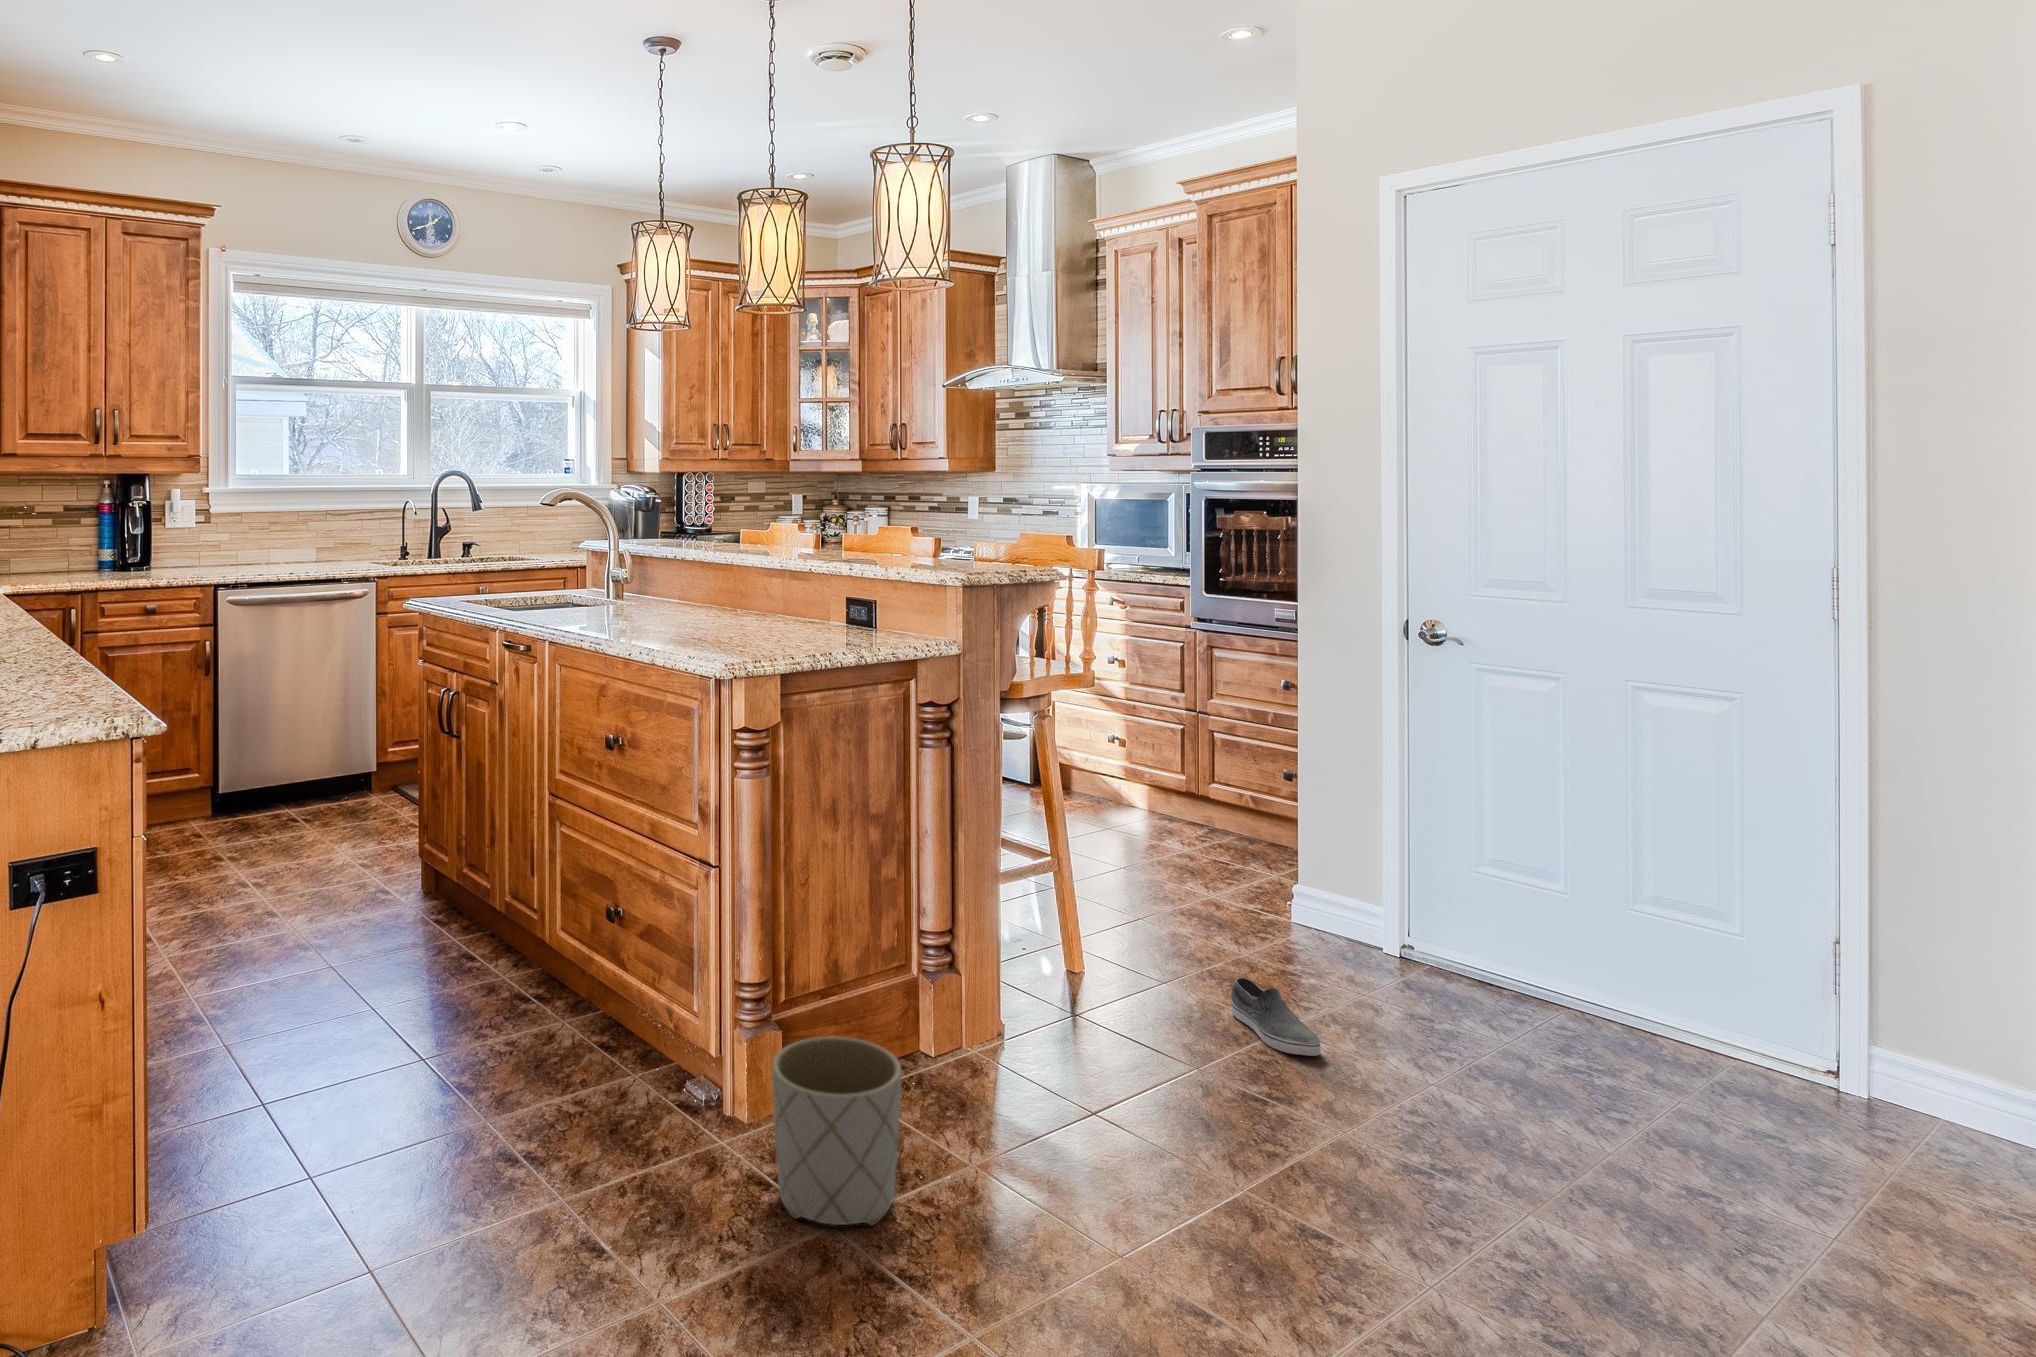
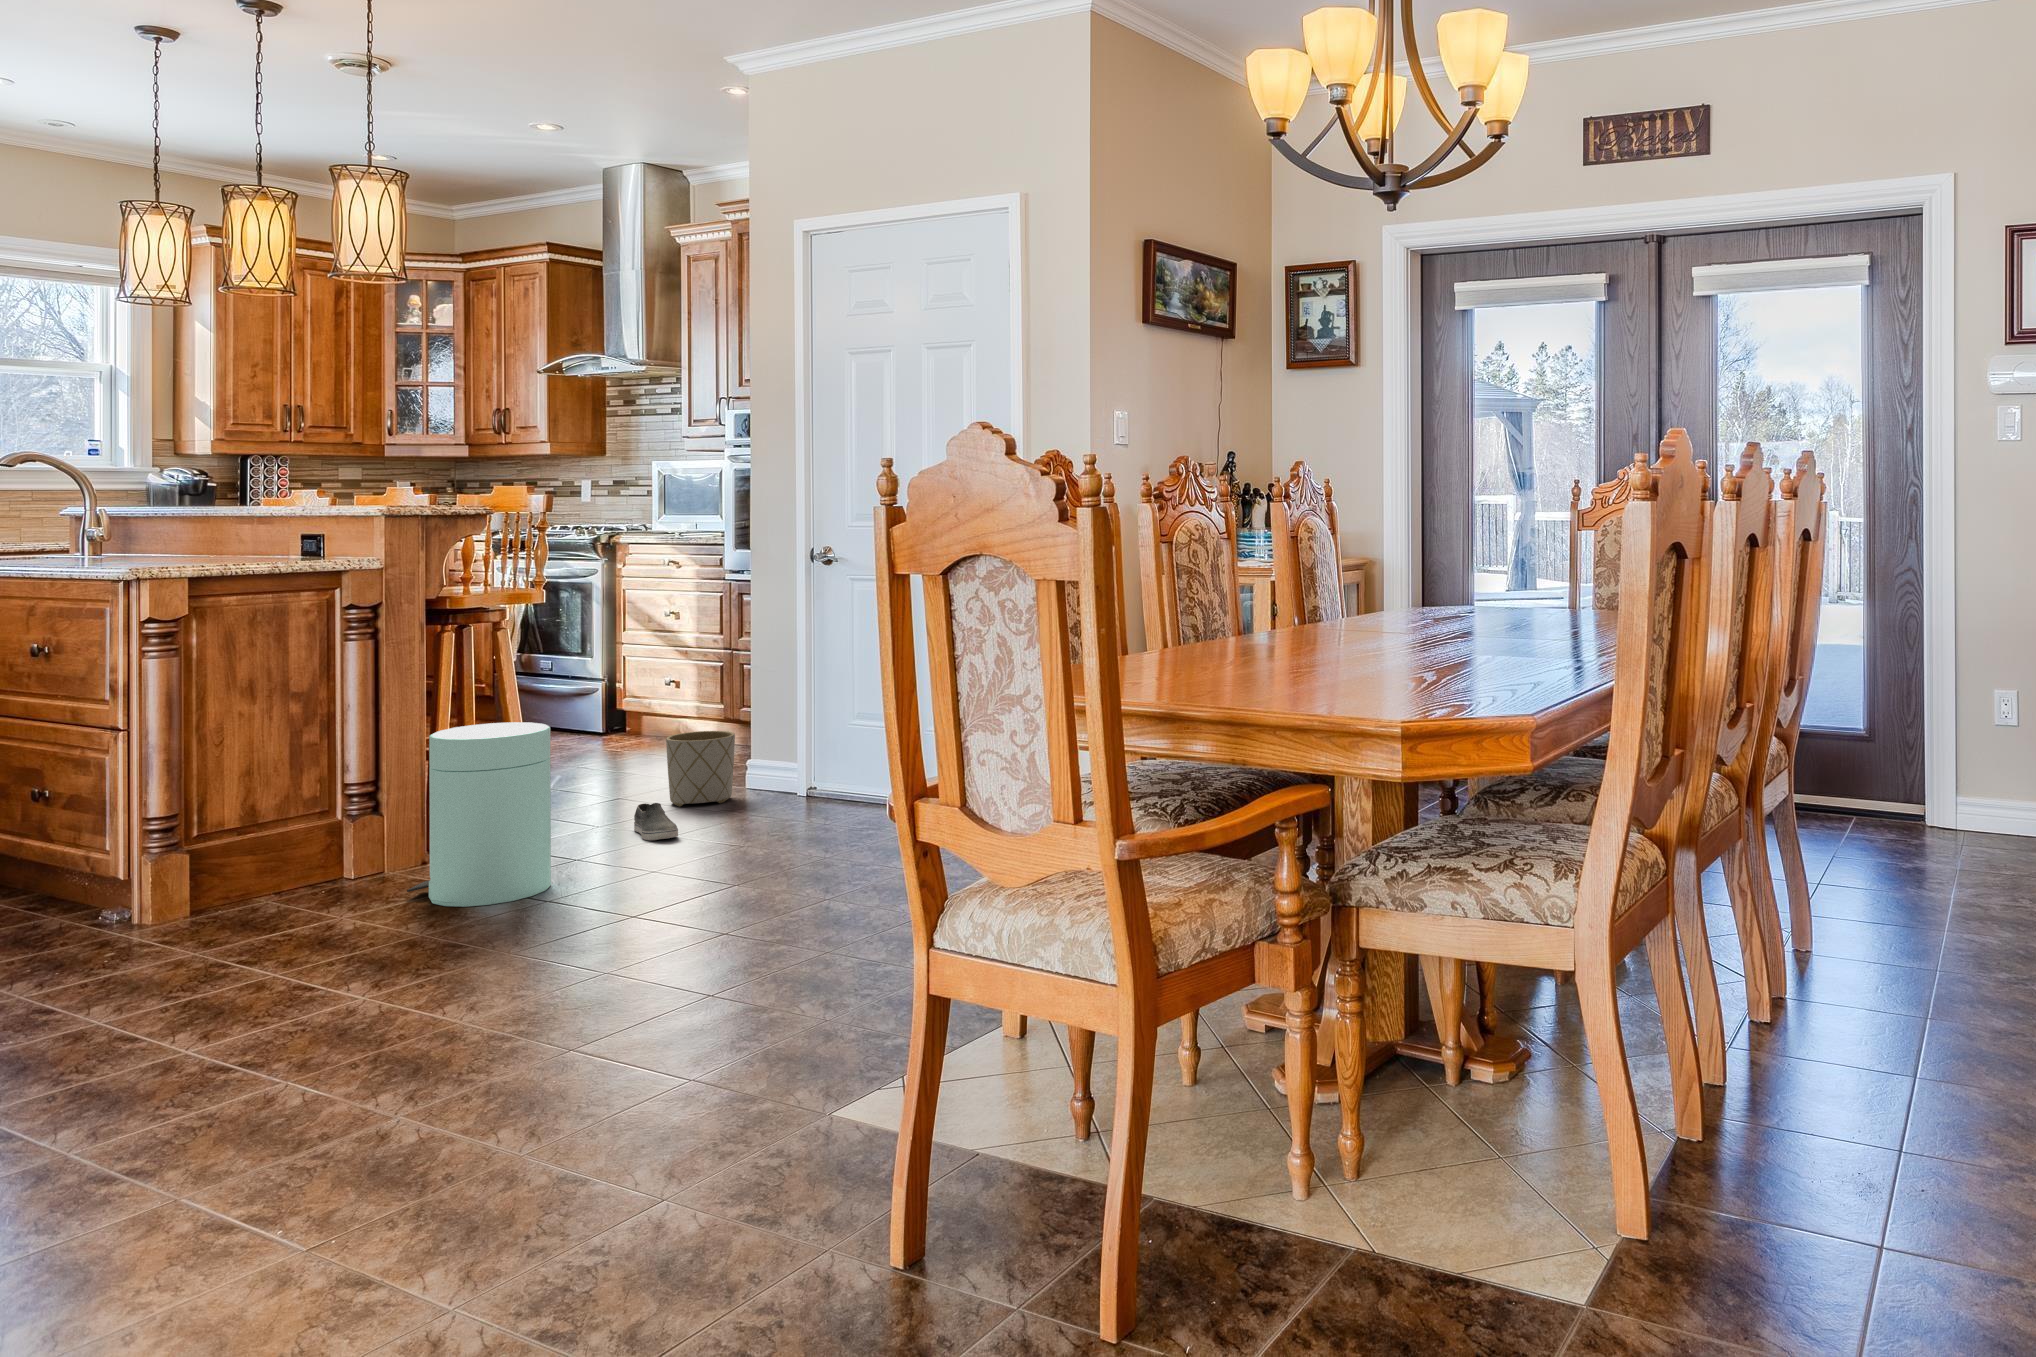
trash can: none [1037,894,1232,1200] -> present [407,722,551,907]
planter: present [772,1037,902,1225] -> present [666,731,735,807]

